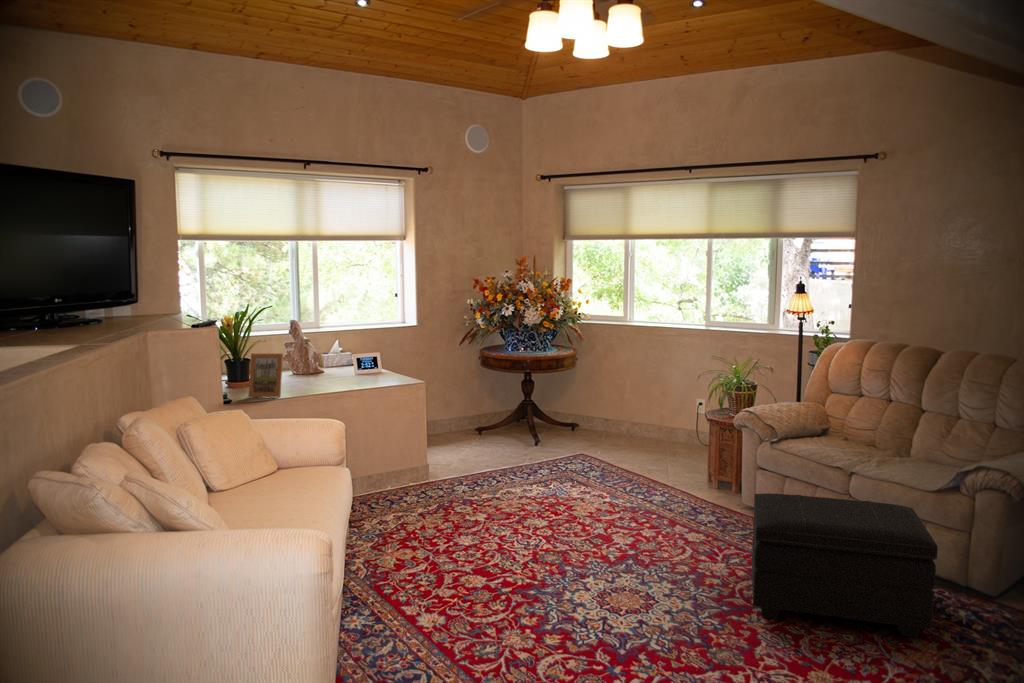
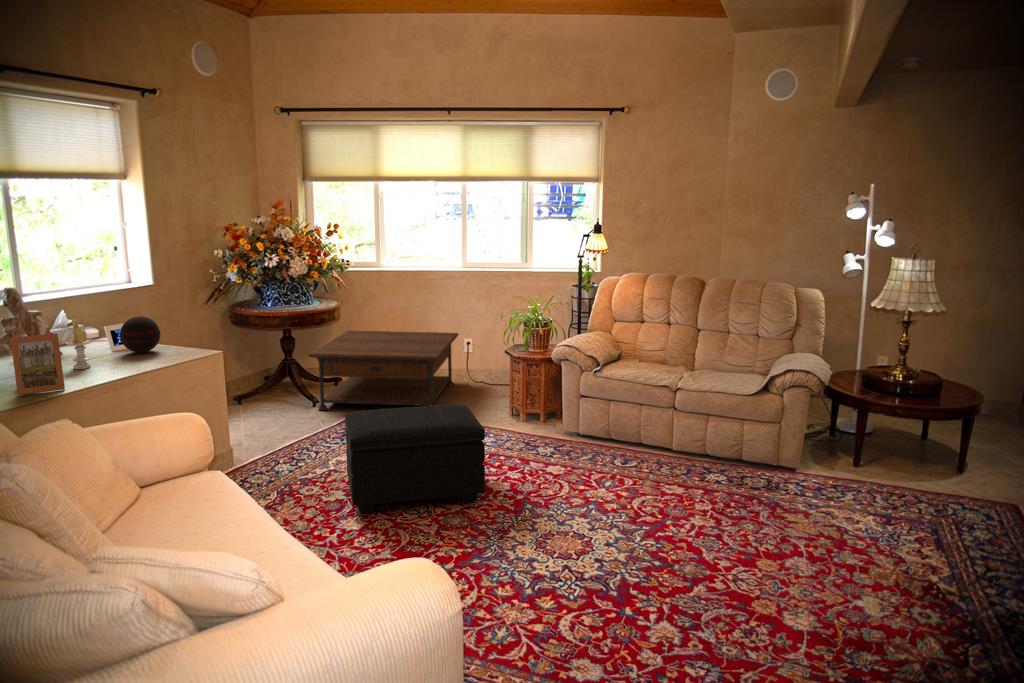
candle: none [305,345,325,384] -> present [65,319,93,369]
decorative orb: none [353,348,383,377] -> present [120,316,160,353]
coffee table: none [527,380,691,467] -> present [308,331,459,410]
footstool: present [752,493,938,638] -> present [345,405,485,513]

